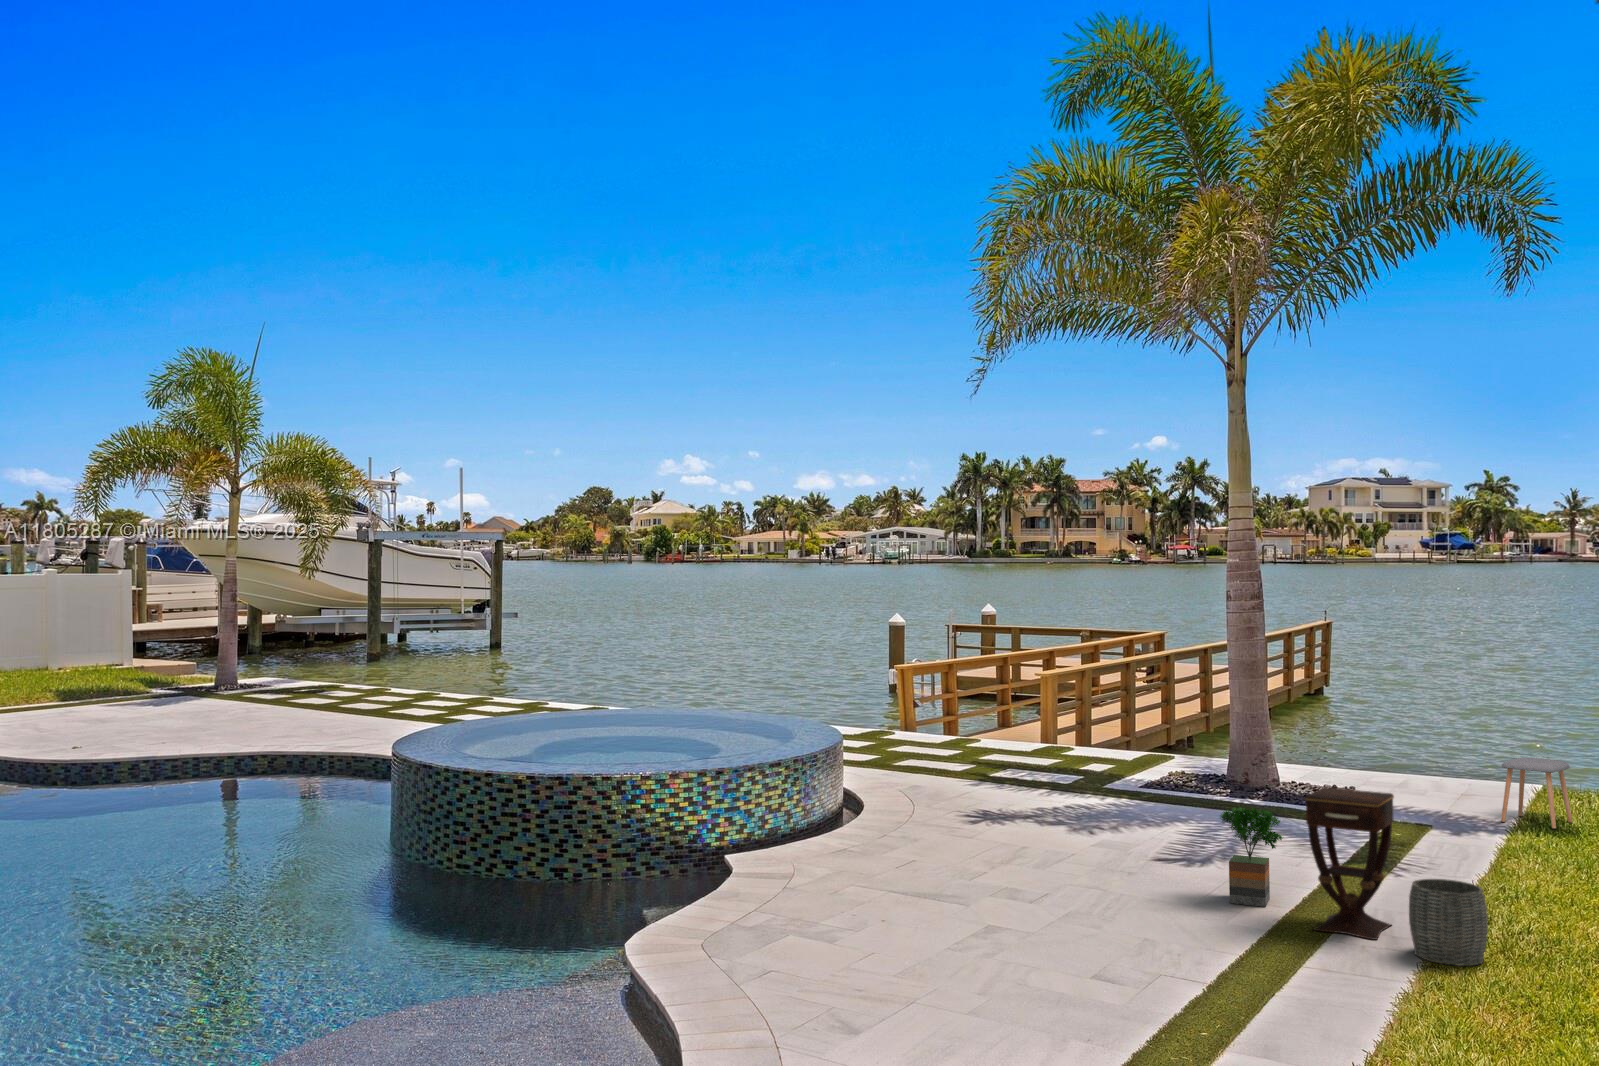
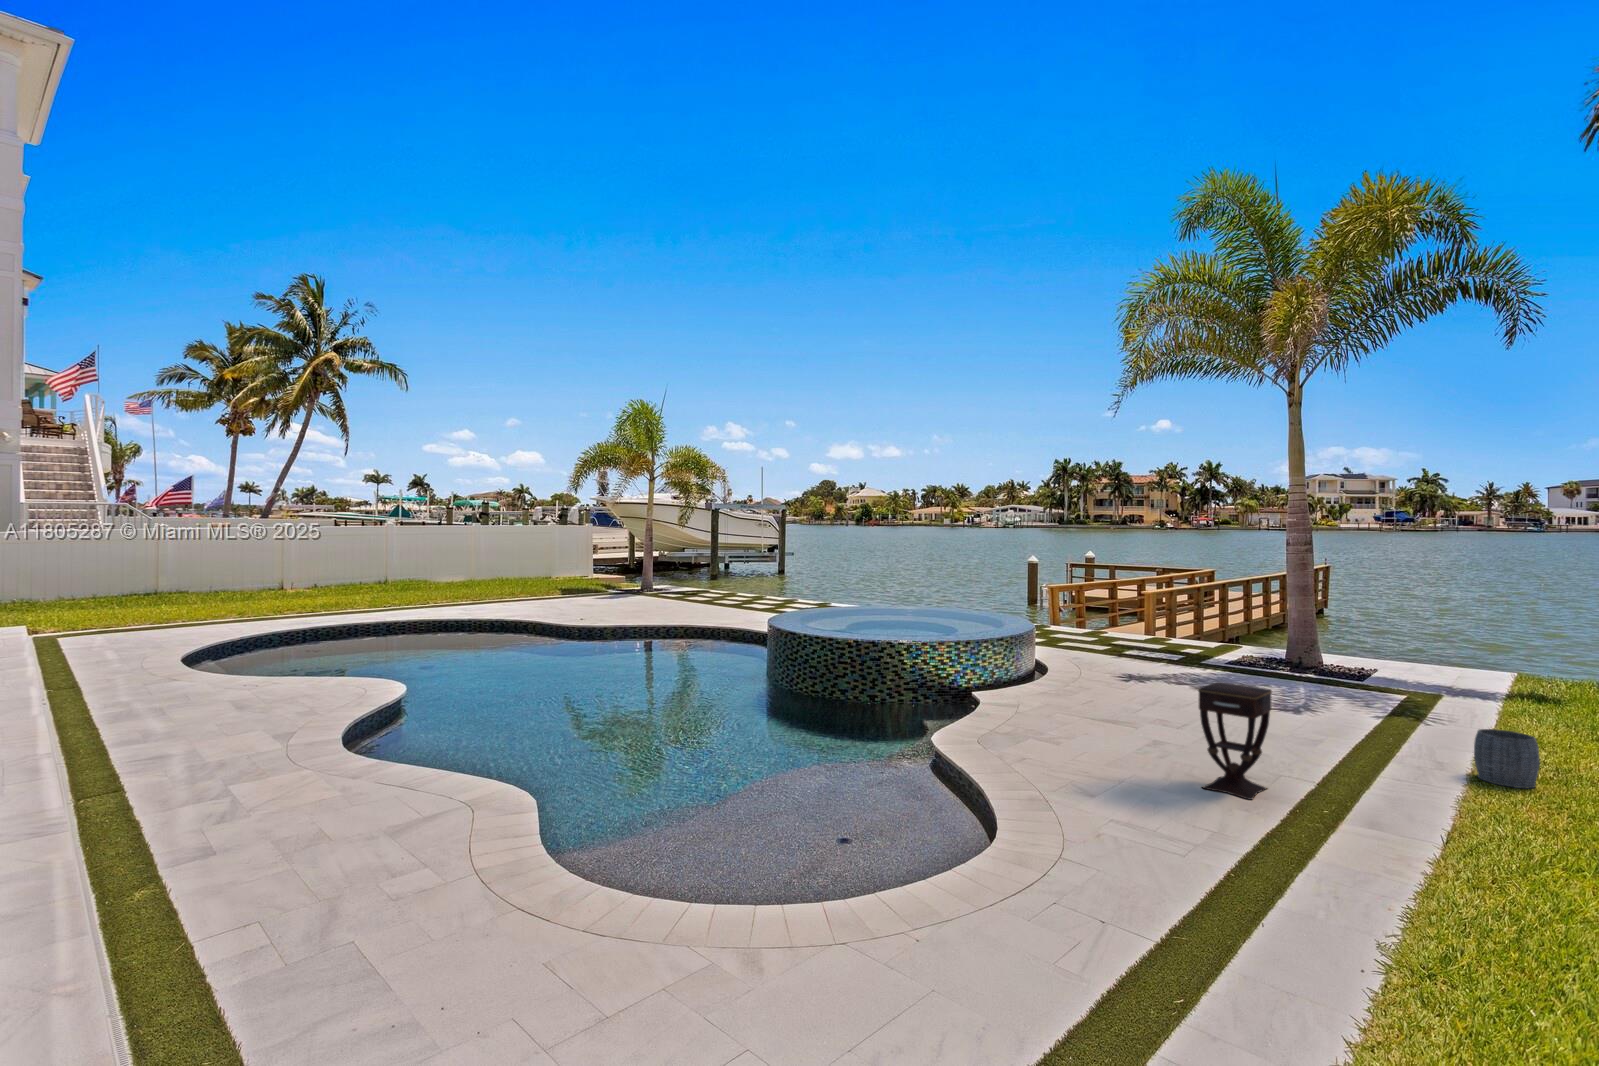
stool: present [1501,757,1572,829] -> none [1501,654,1558,703]
side table: present [1305,787,1394,940] -> present [1198,682,1272,800]
potted tree: present [1220,807,1283,907] -> none [1314,676,1365,742]

